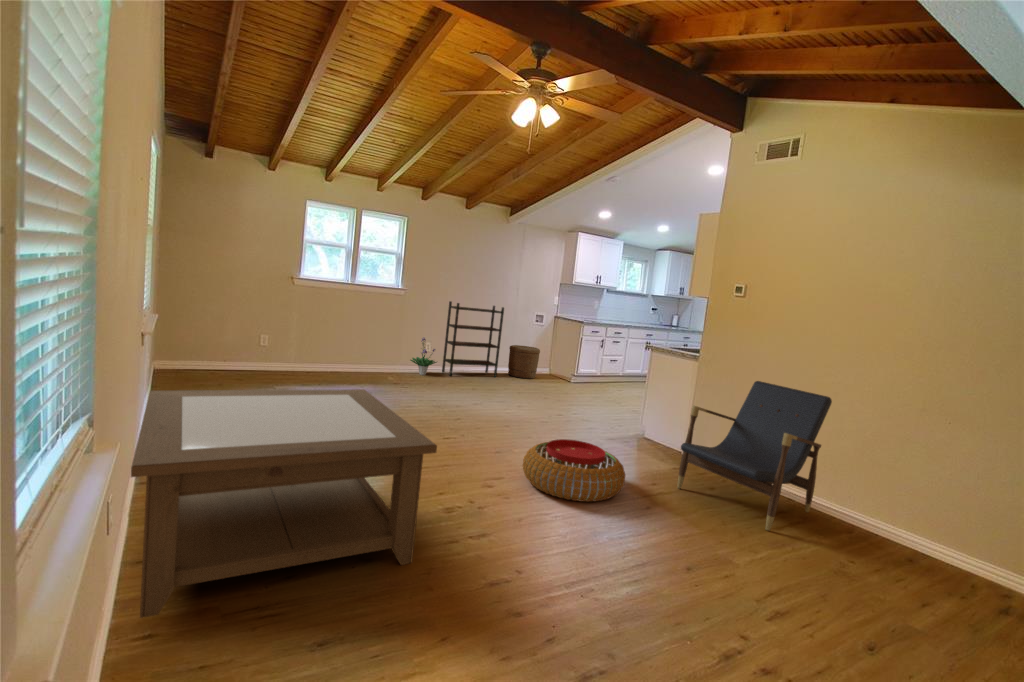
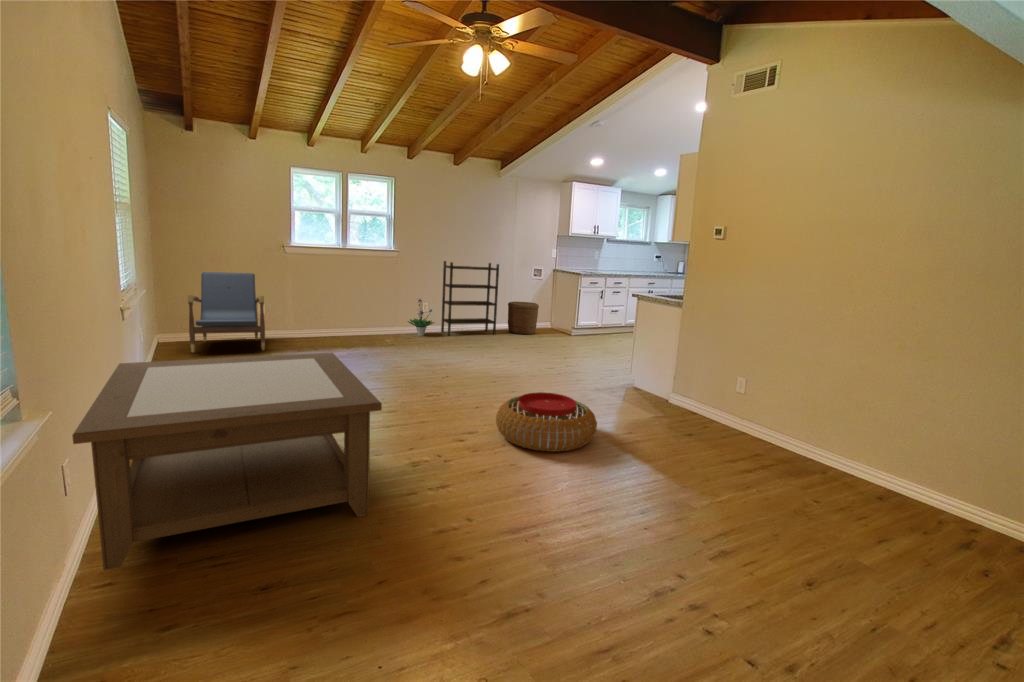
lounge chair: present [677,381,832,531] -> present [188,272,265,353]

